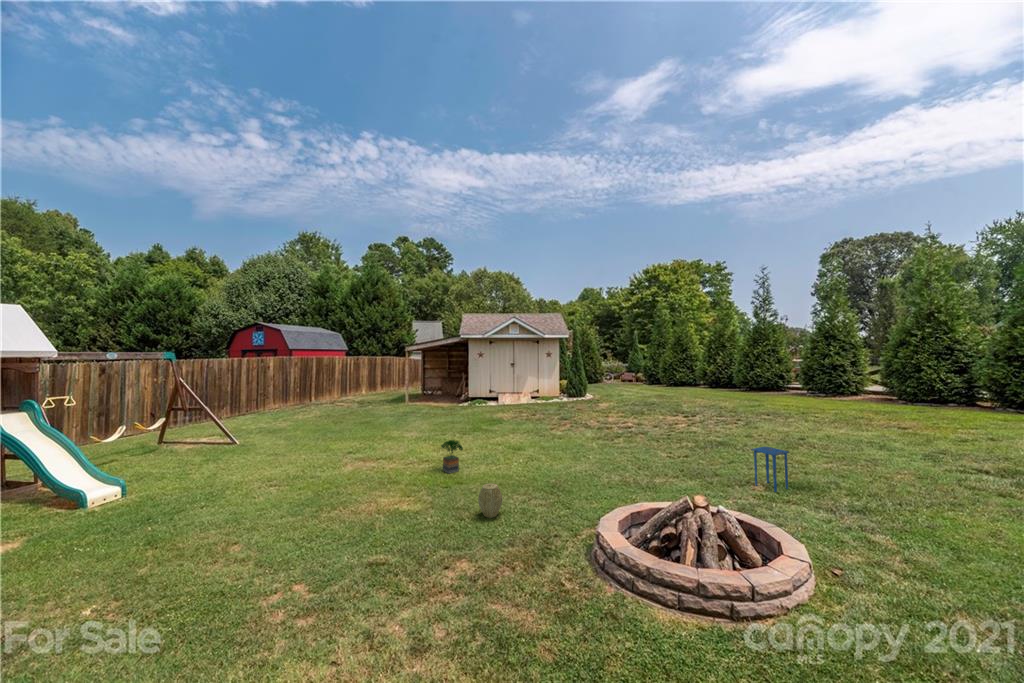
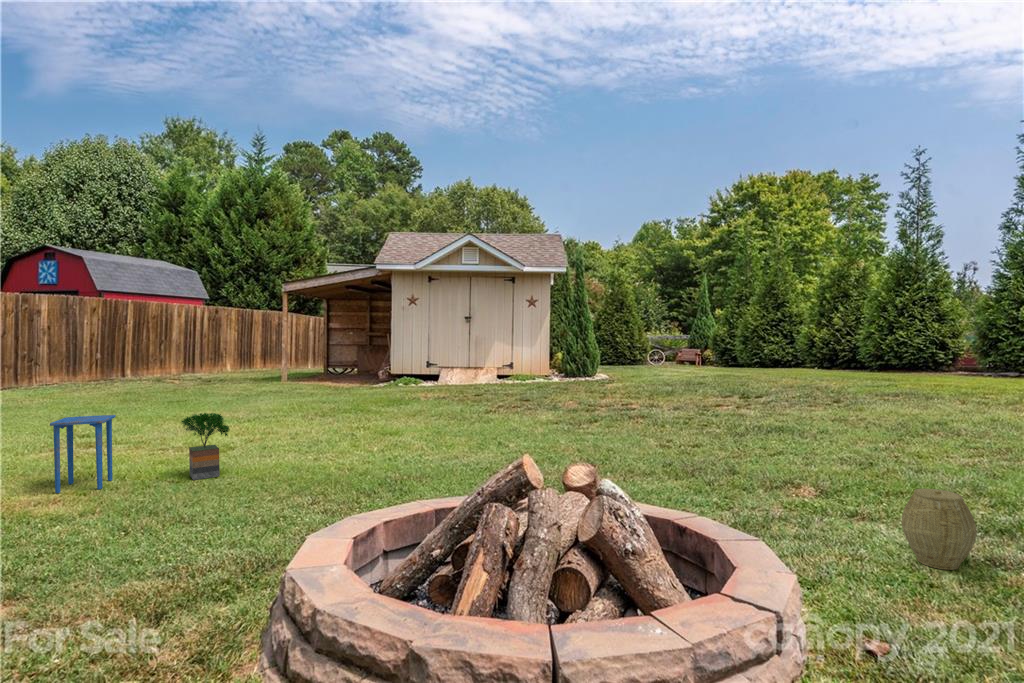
side table: present [752,447,789,492] -> present [50,415,116,493]
woven basket: present [478,483,502,518] -> present [902,488,977,570]

